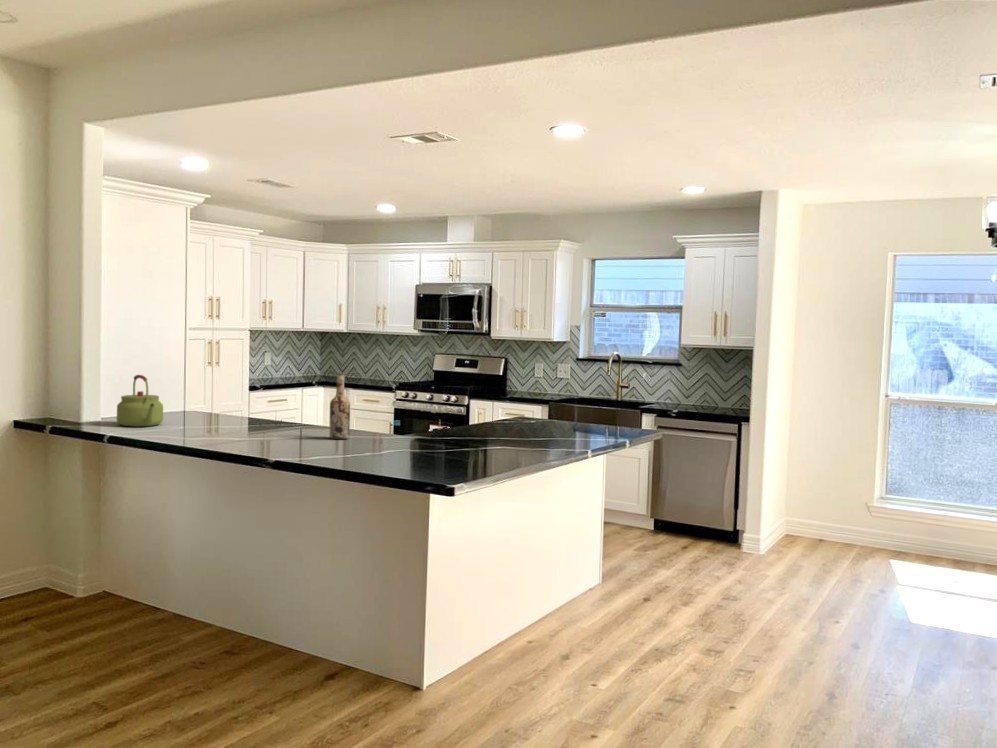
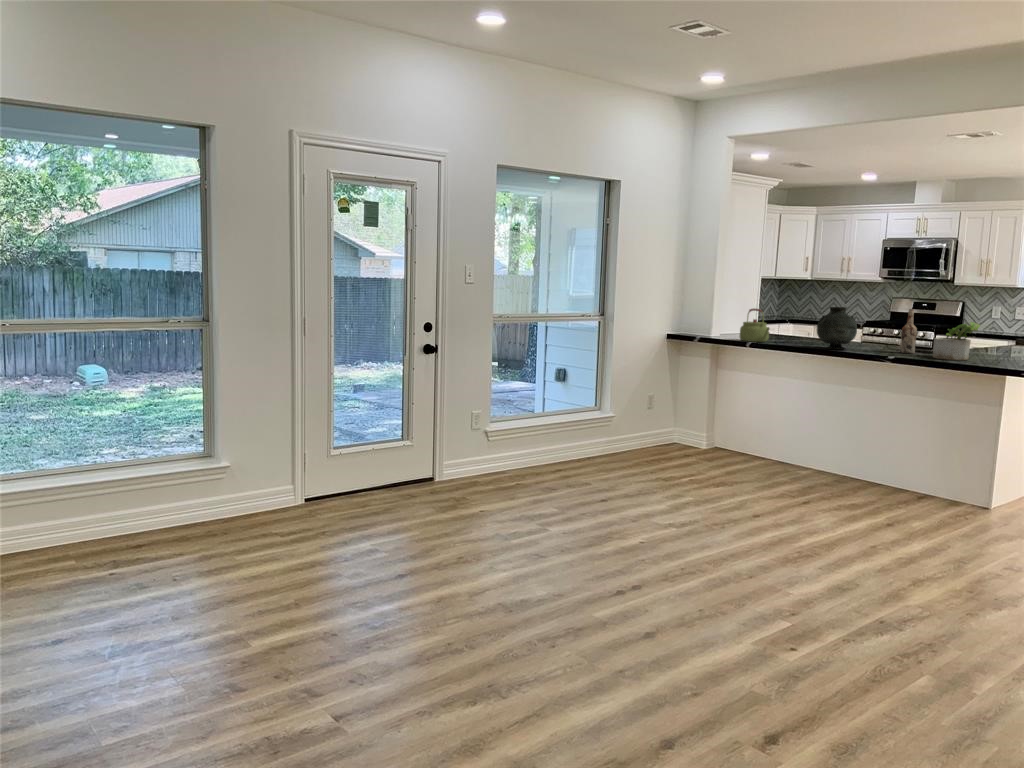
vase: none [208,372,269,437] -> present [817,307,857,349]
potted plant: none [360,392,423,450] -> present [933,322,980,360]

